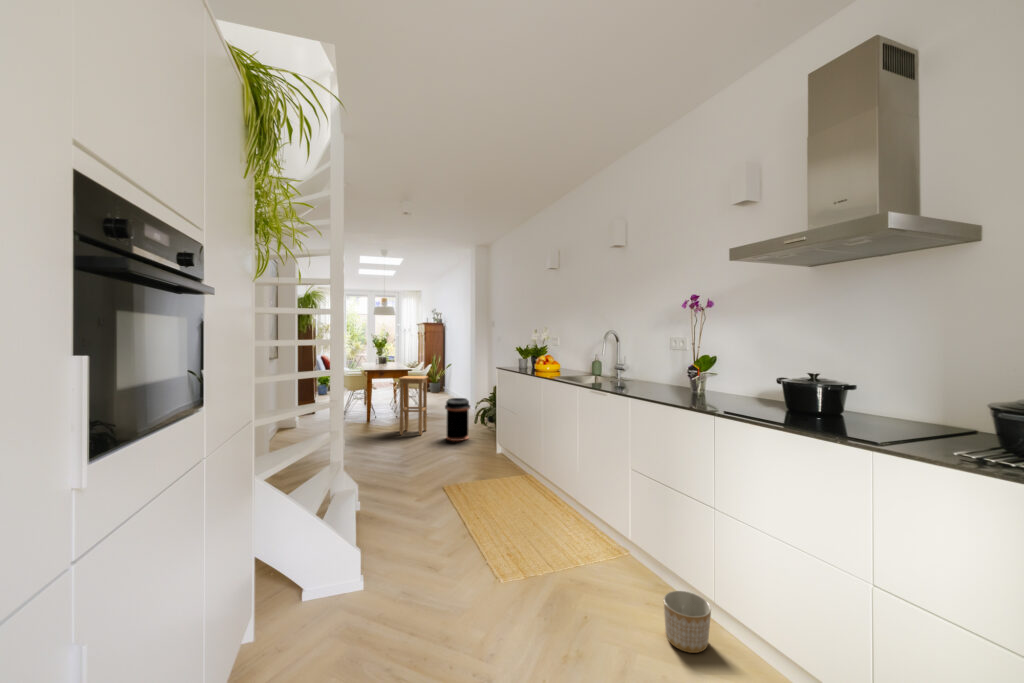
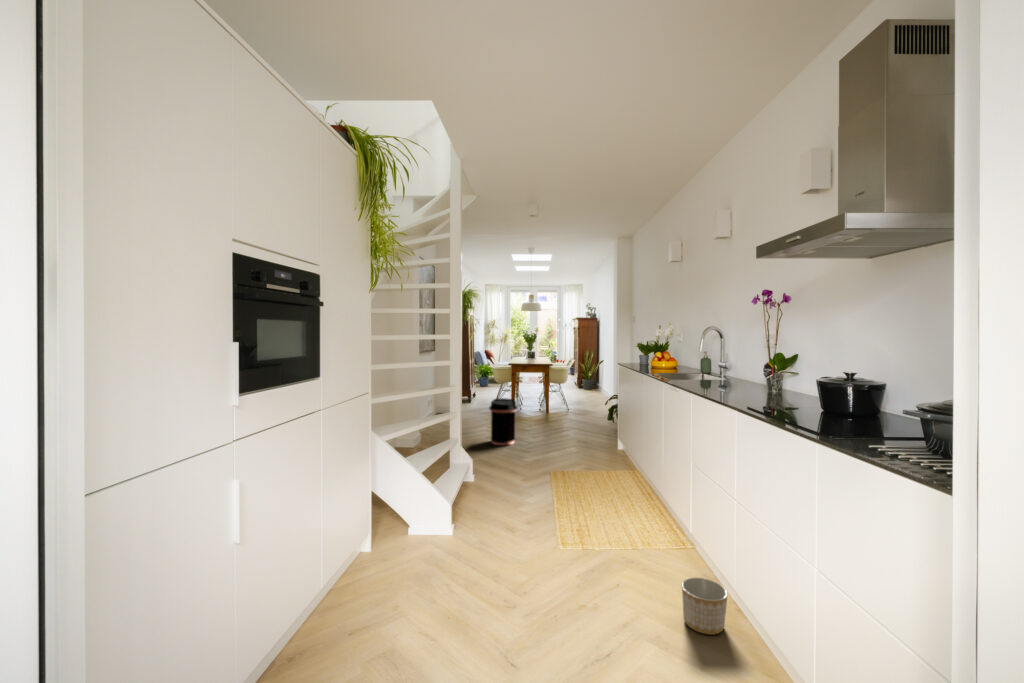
stool: present [399,376,428,435] -> none [534,369,563,426]
trash can: present [445,398,470,441] -> present [489,398,517,445]

